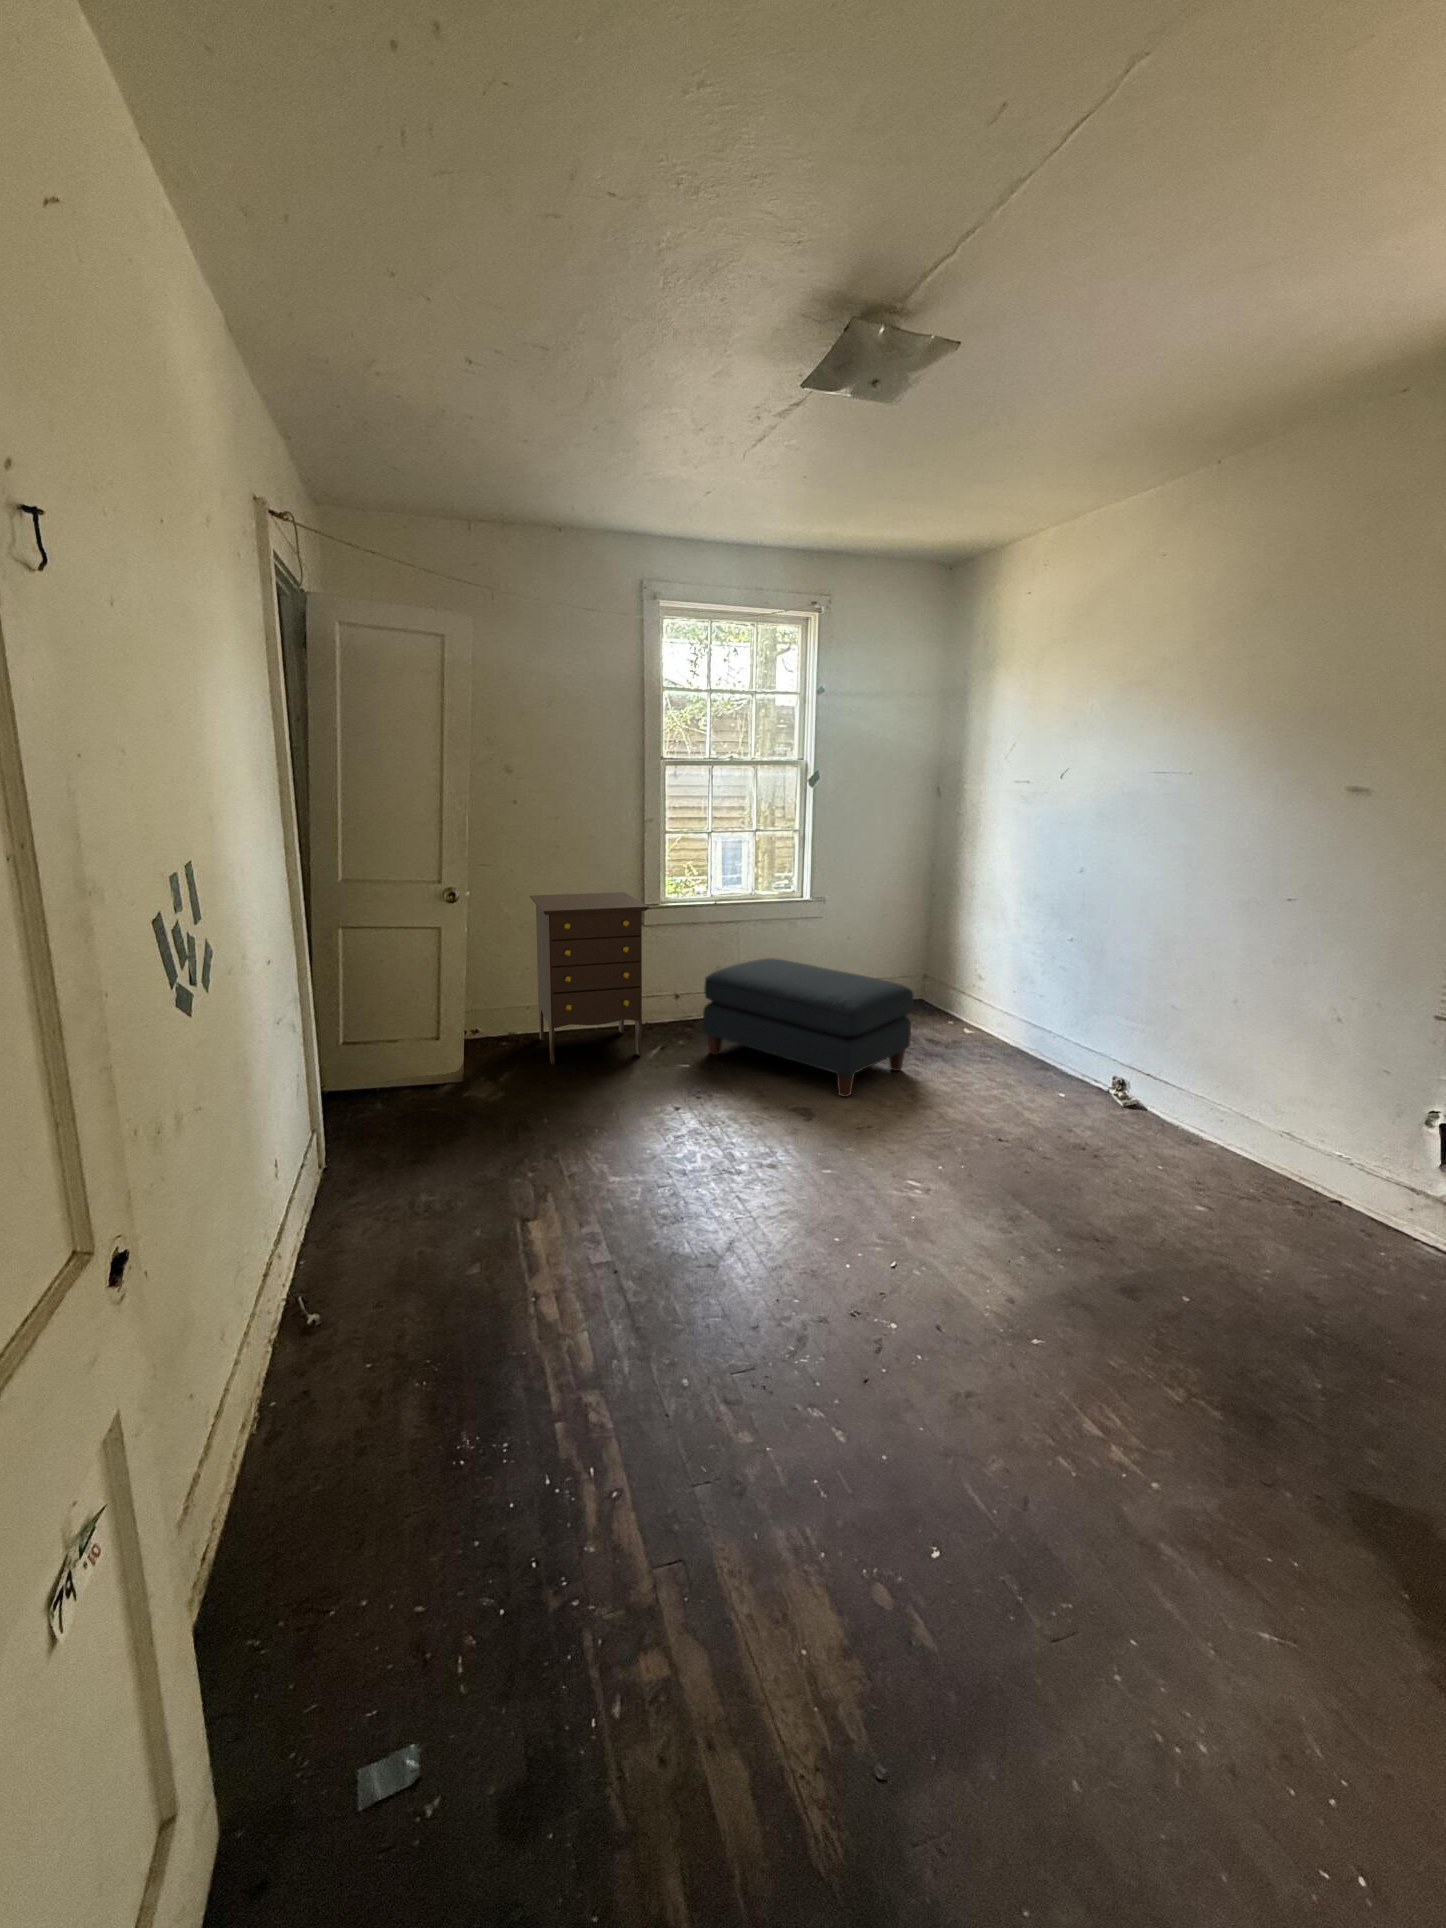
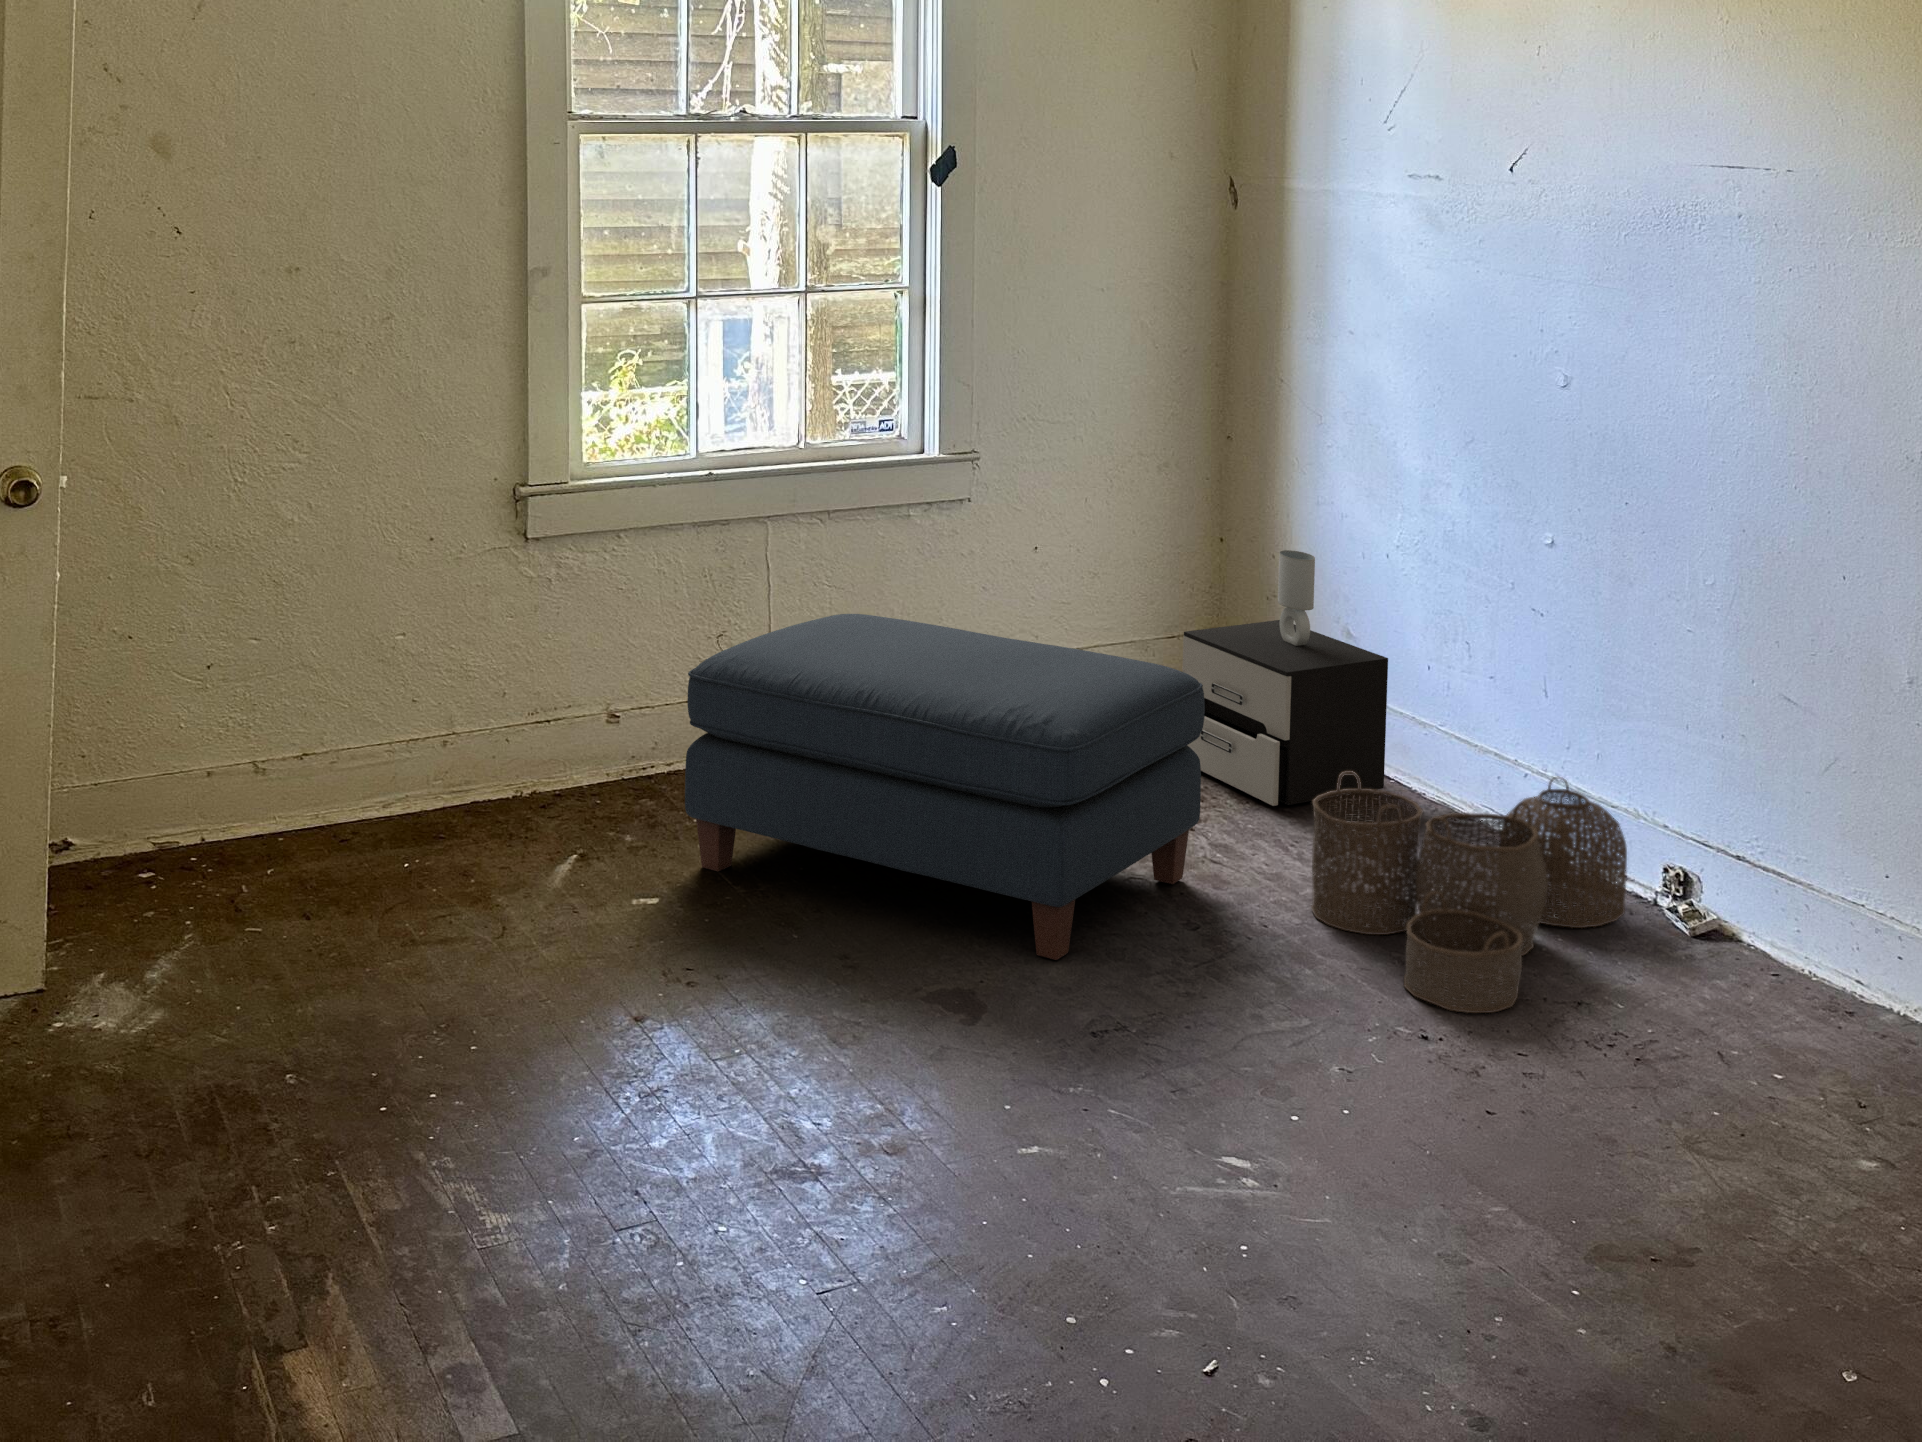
dresser: present [530,892,649,1065] -> none [218,457,544,925]
nightstand: none [902,940,996,1043] -> present [1182,550,1388,806]
woven basket: none [955,1029,1096,1131] -> present [1311,771,1627,1013]

